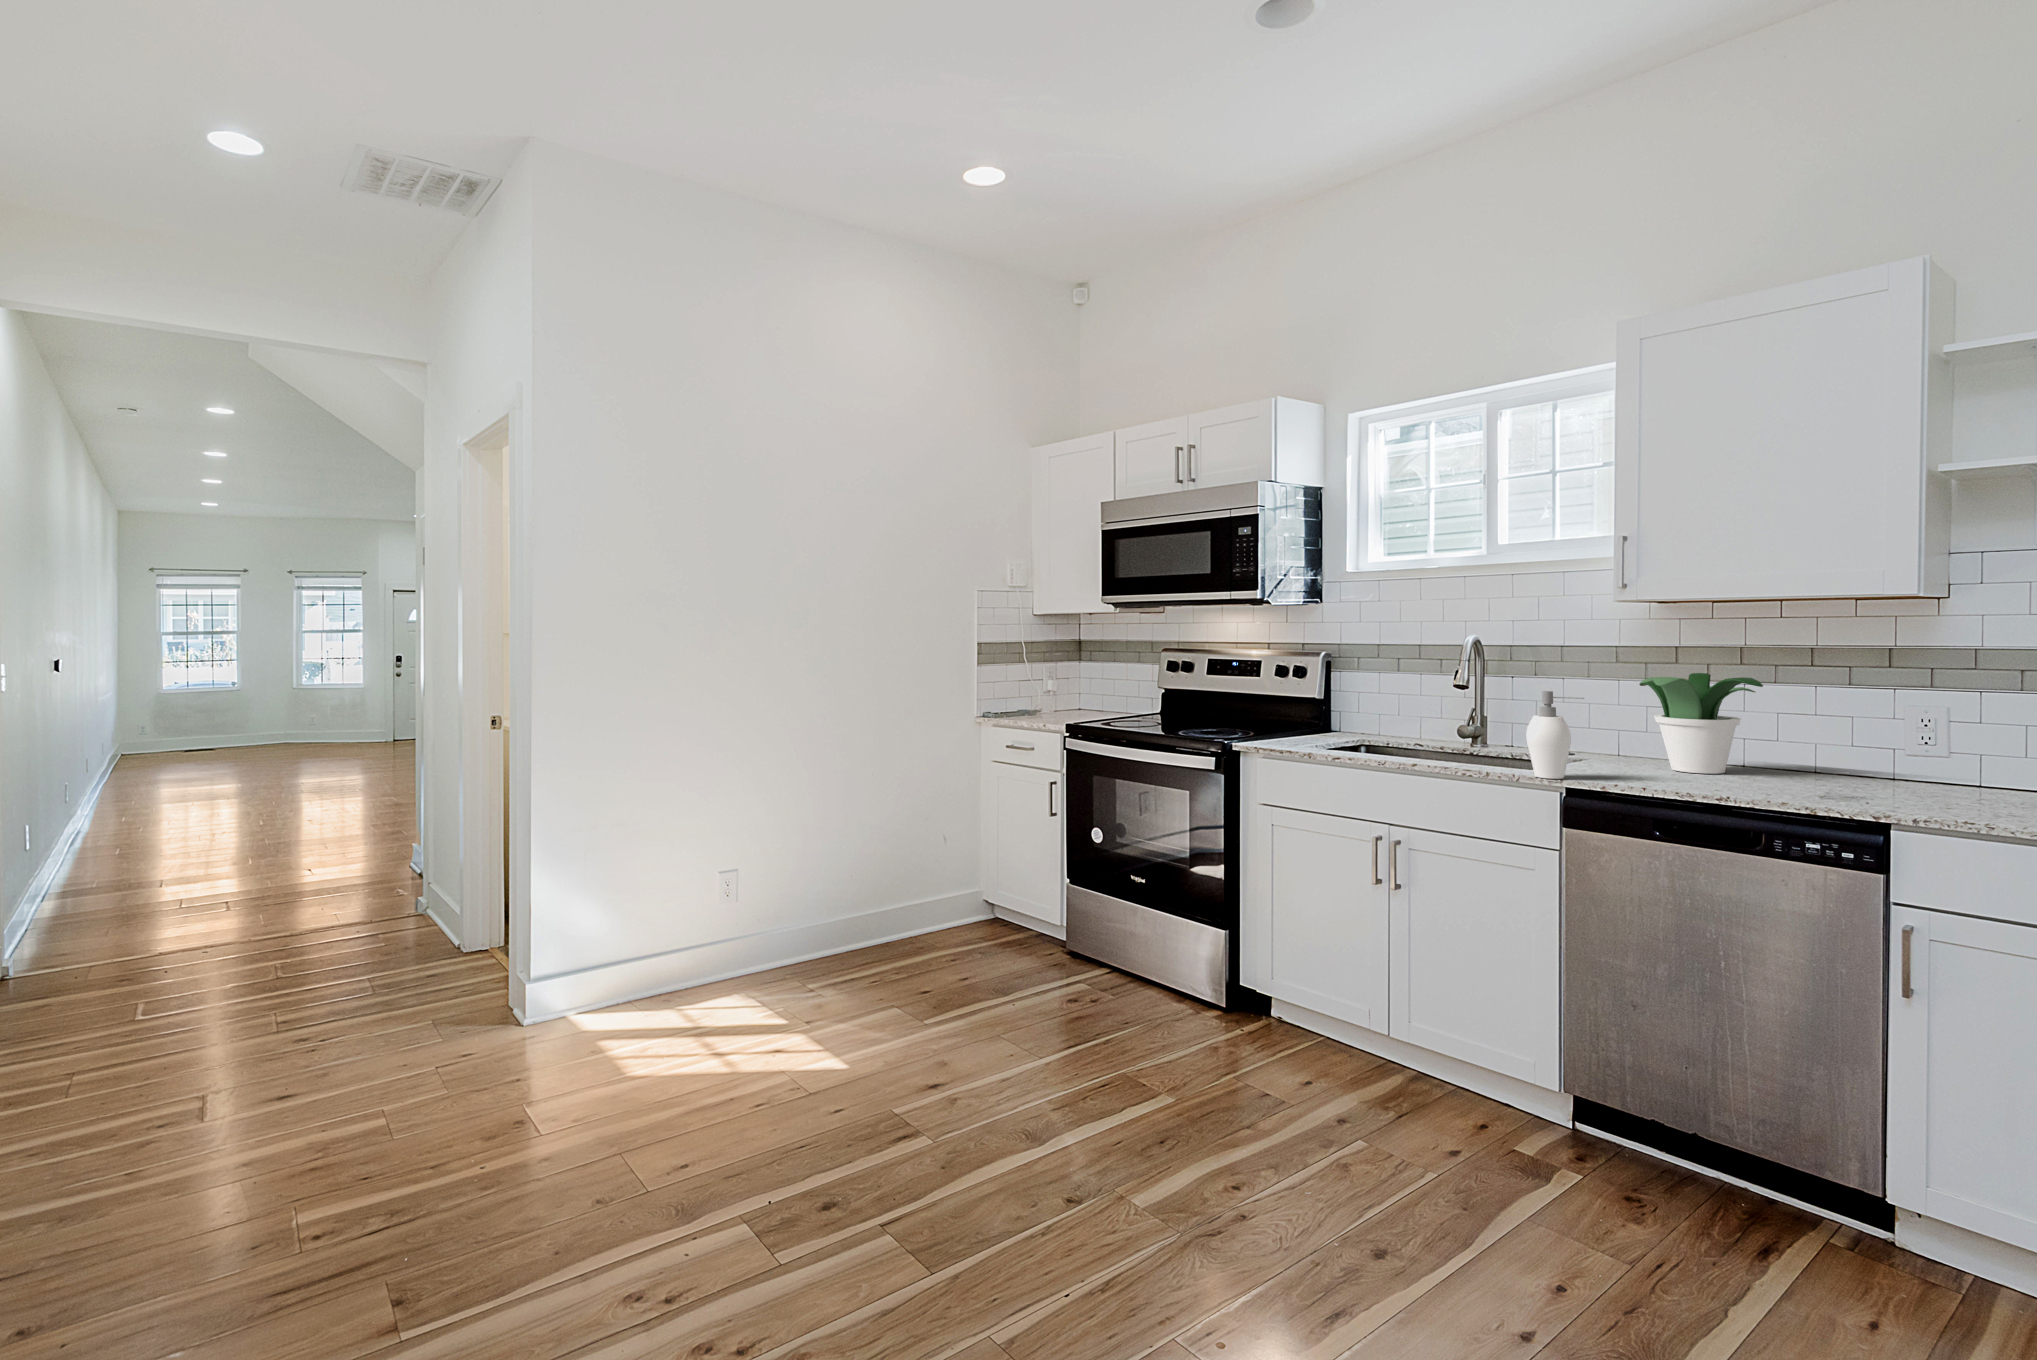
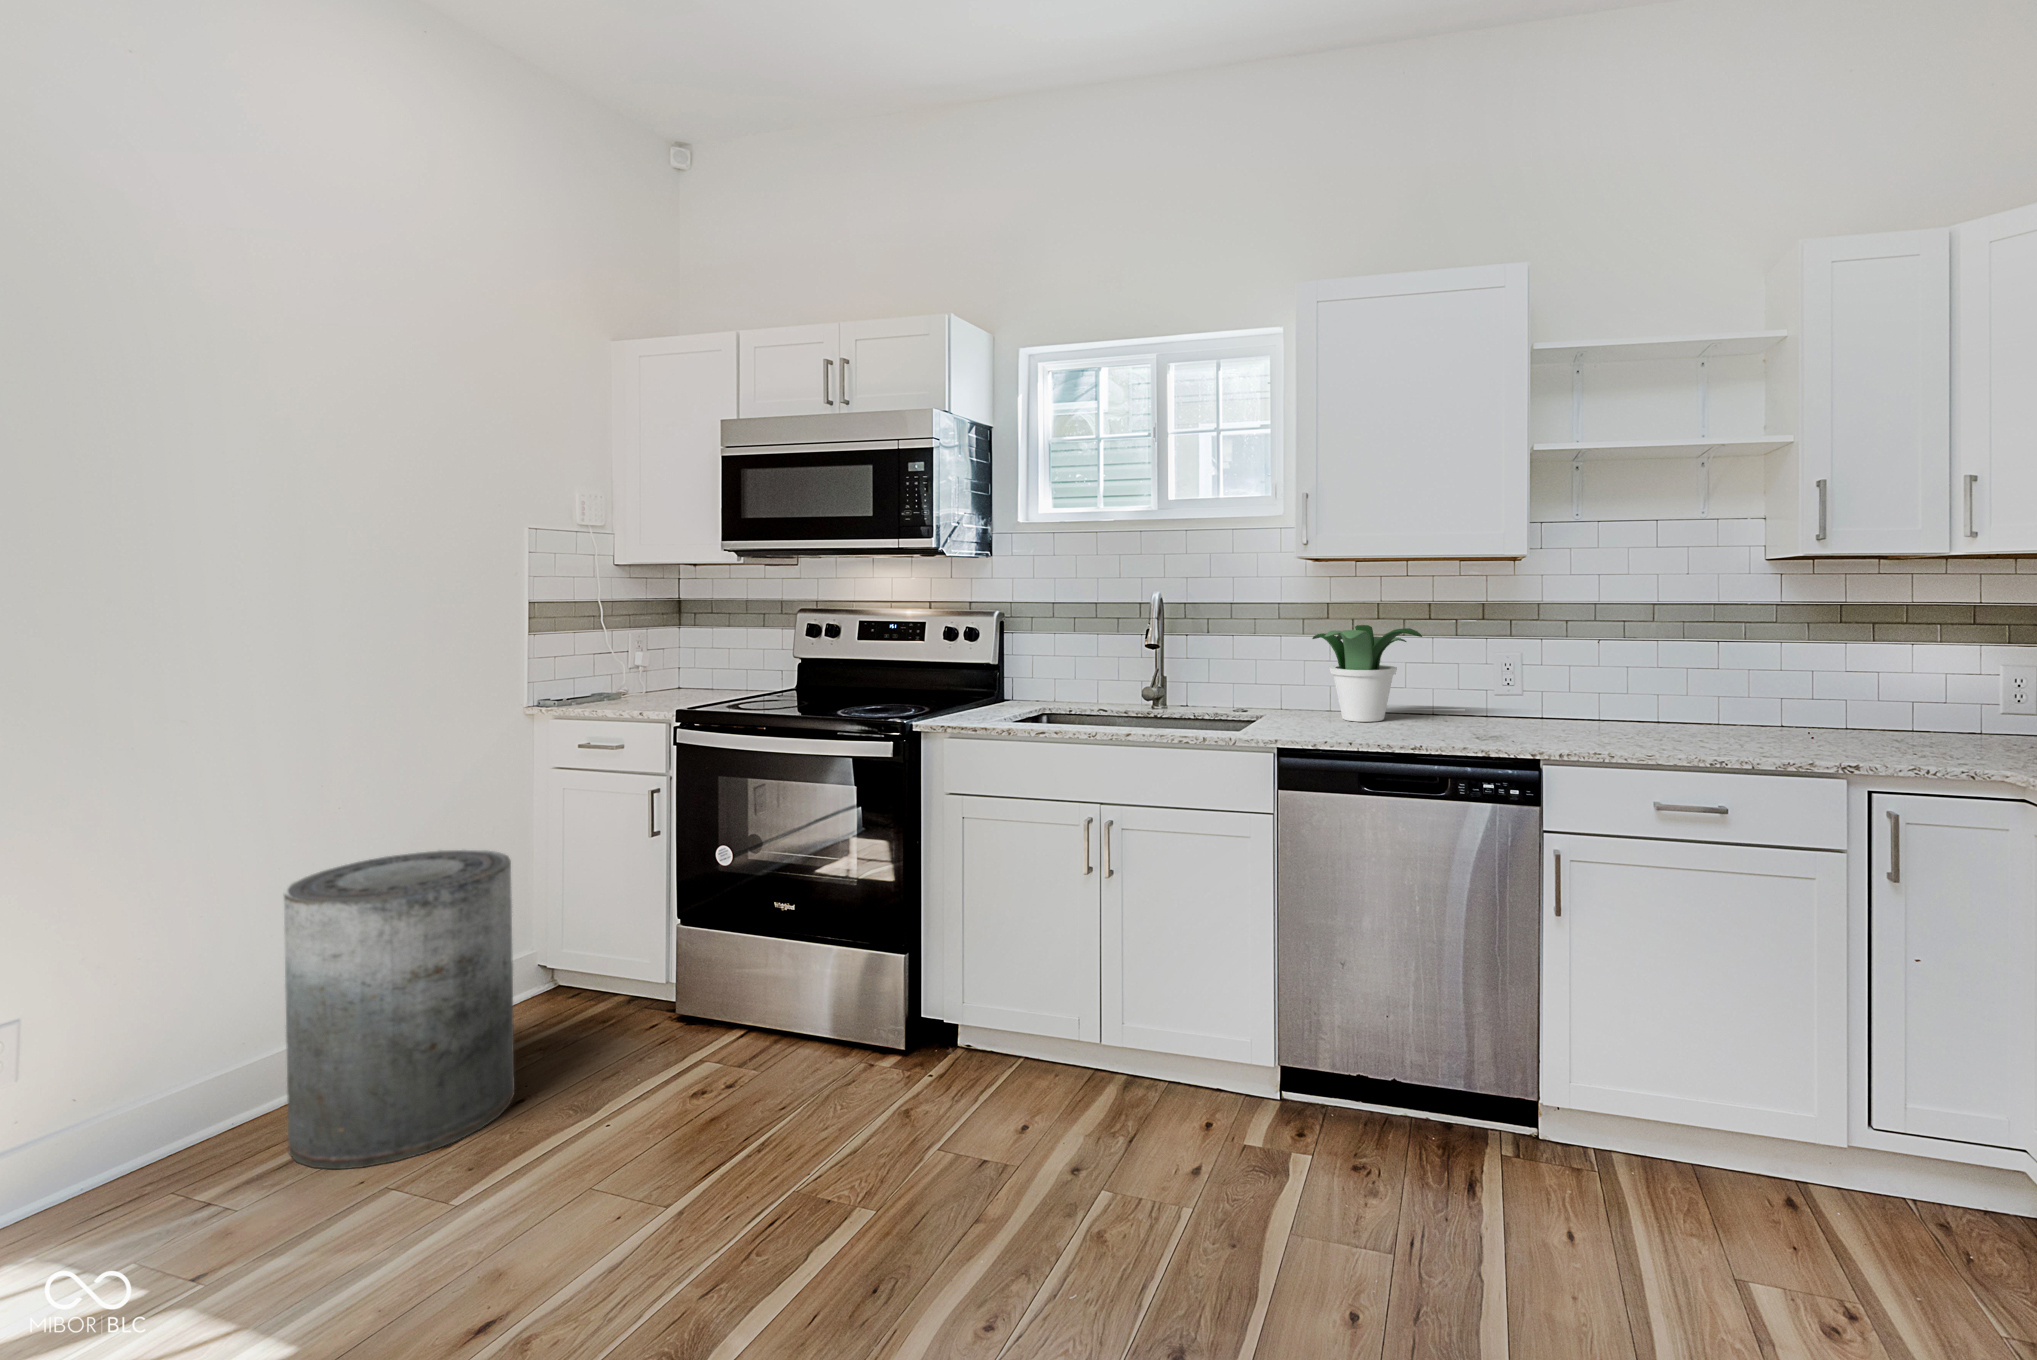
soap dispenser: present [1526,691,1584,779] -> none [1246,649,1298,741]
trash can: none [840,803,960,993] -> present [284,849,515,1169]

